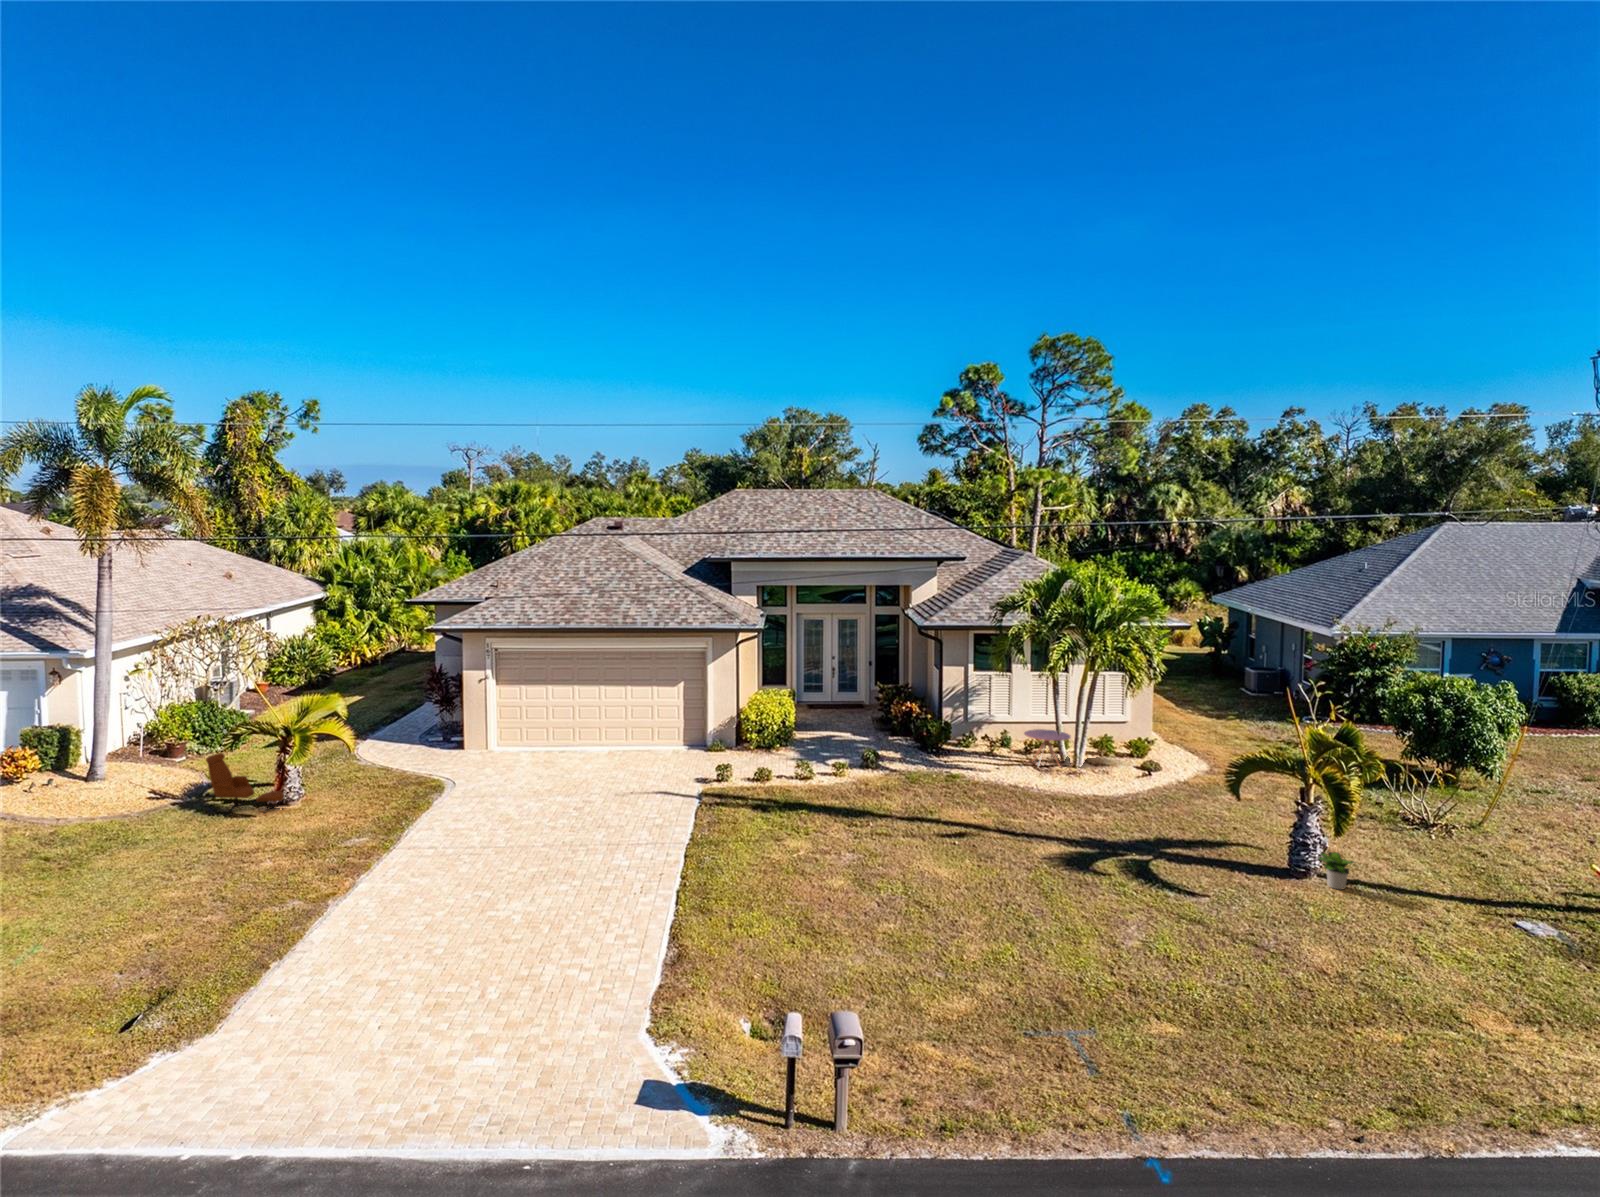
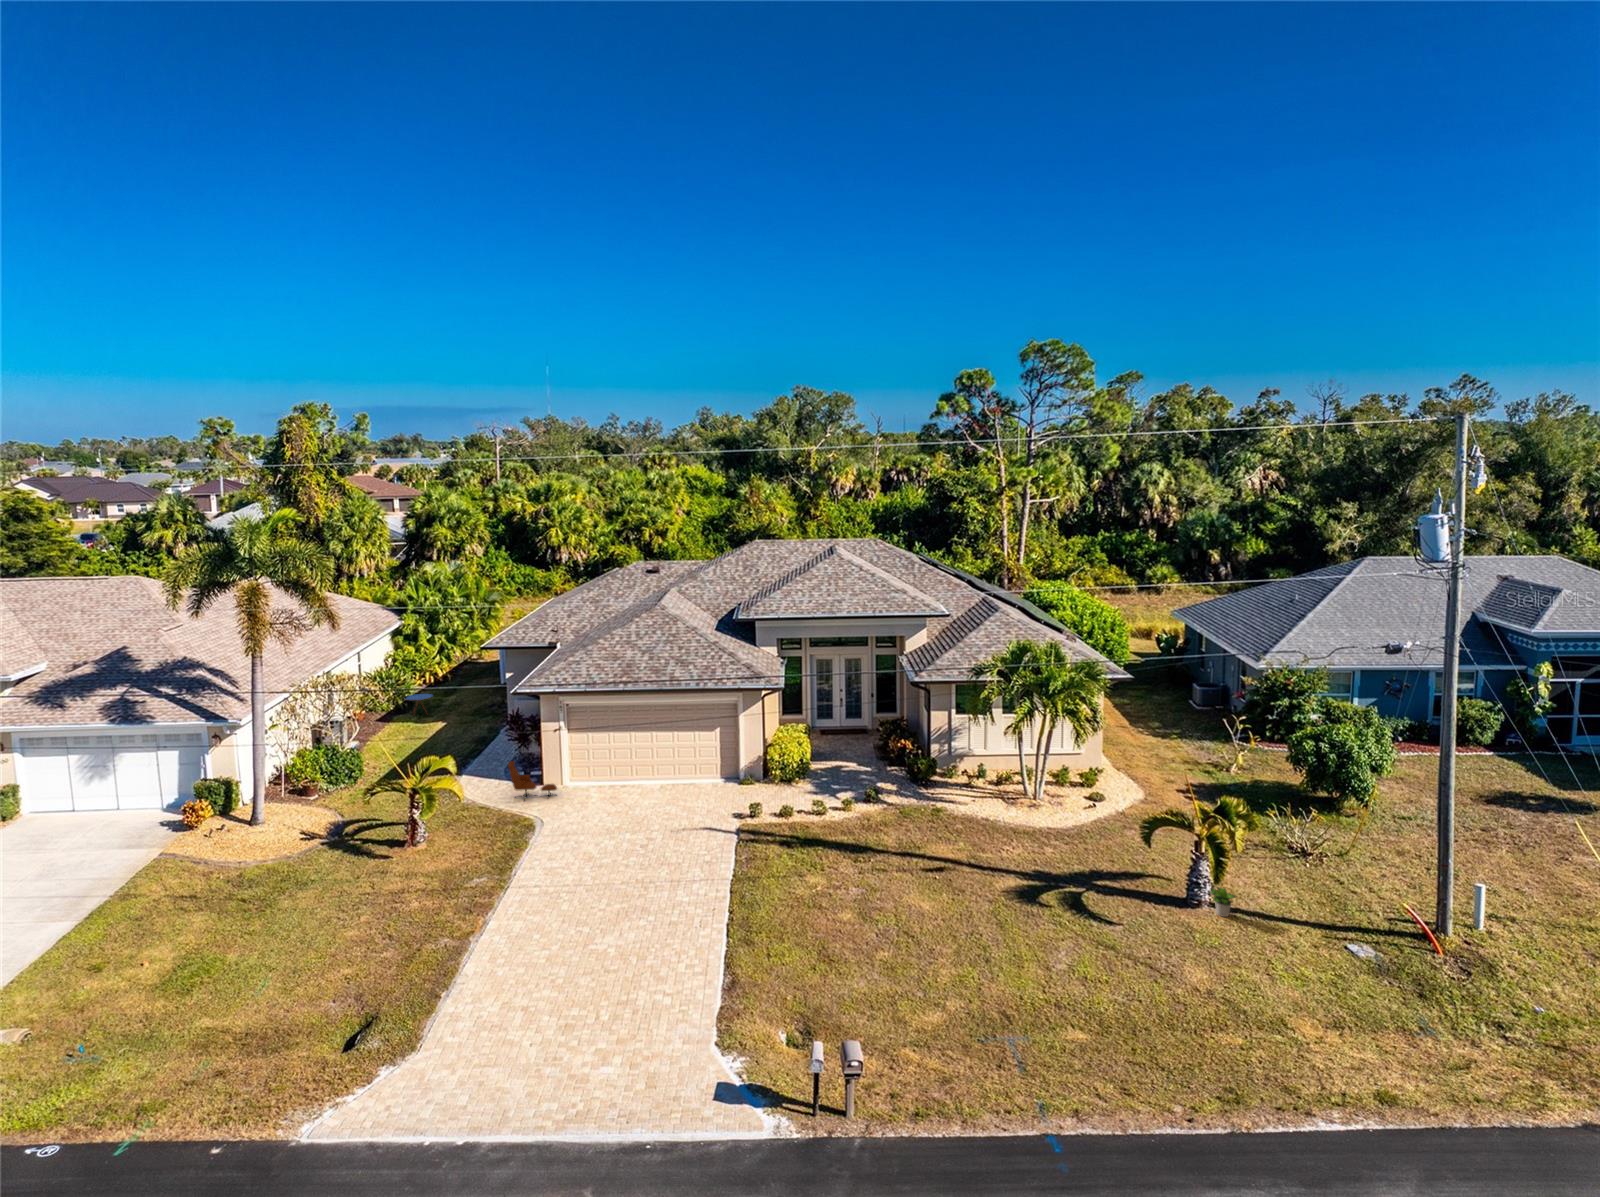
round table: present [1024,729,1070,766] -> present [406,694,433,712]
lounge chair: present [206,753,284,810] -> present [508,761,557,801]

